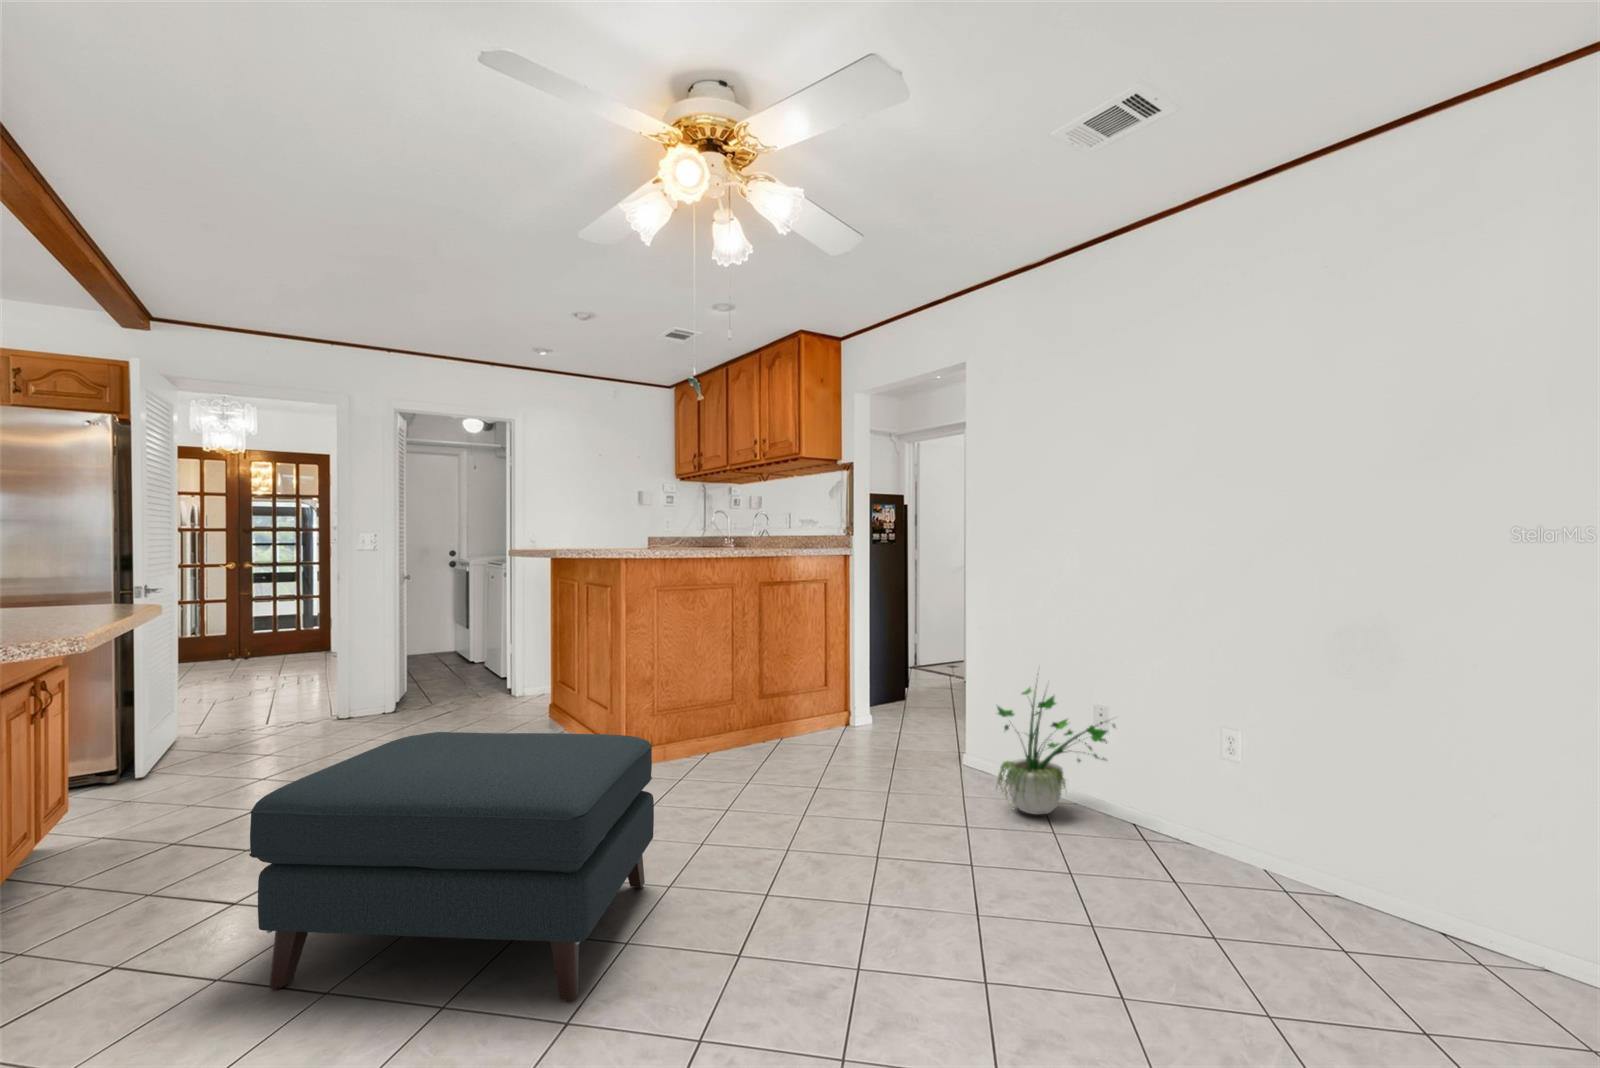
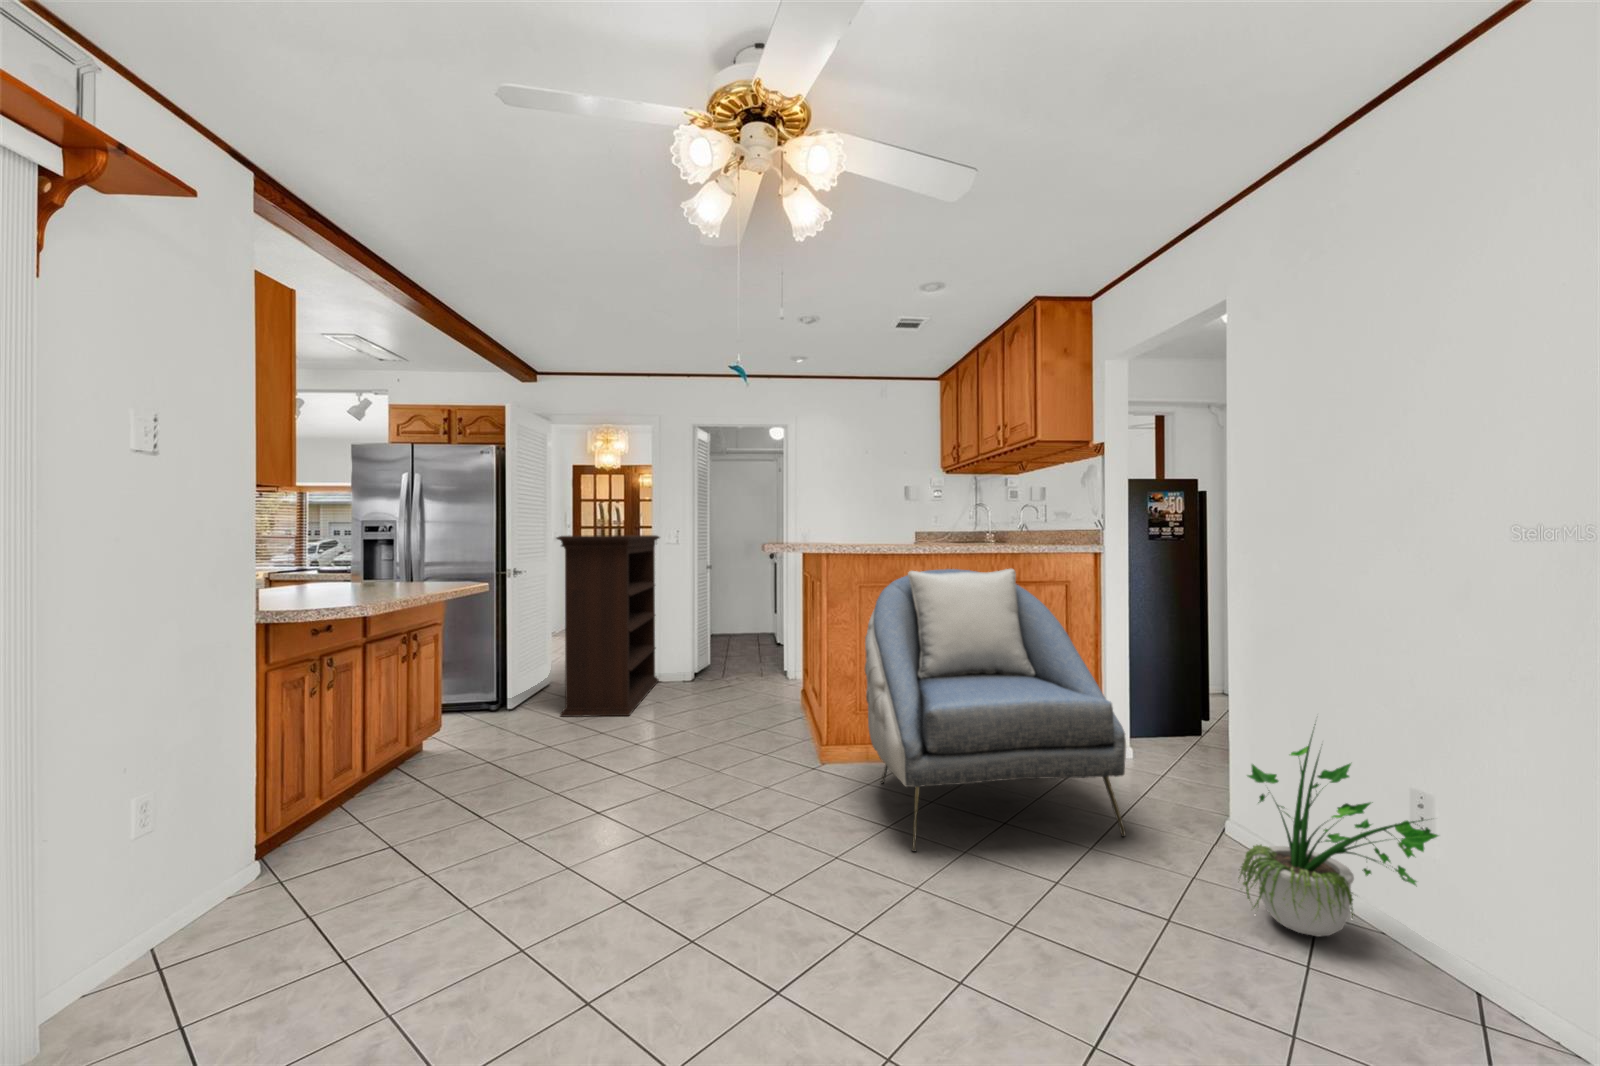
bookshelf: none [234,538,349,773] -> present [557,535,659,717]
armchair: none [680,569,904,823] -> present [865,569,1126,852]
ottoman: present [249,732,654,1002] -> none [416,709,759,1000]

